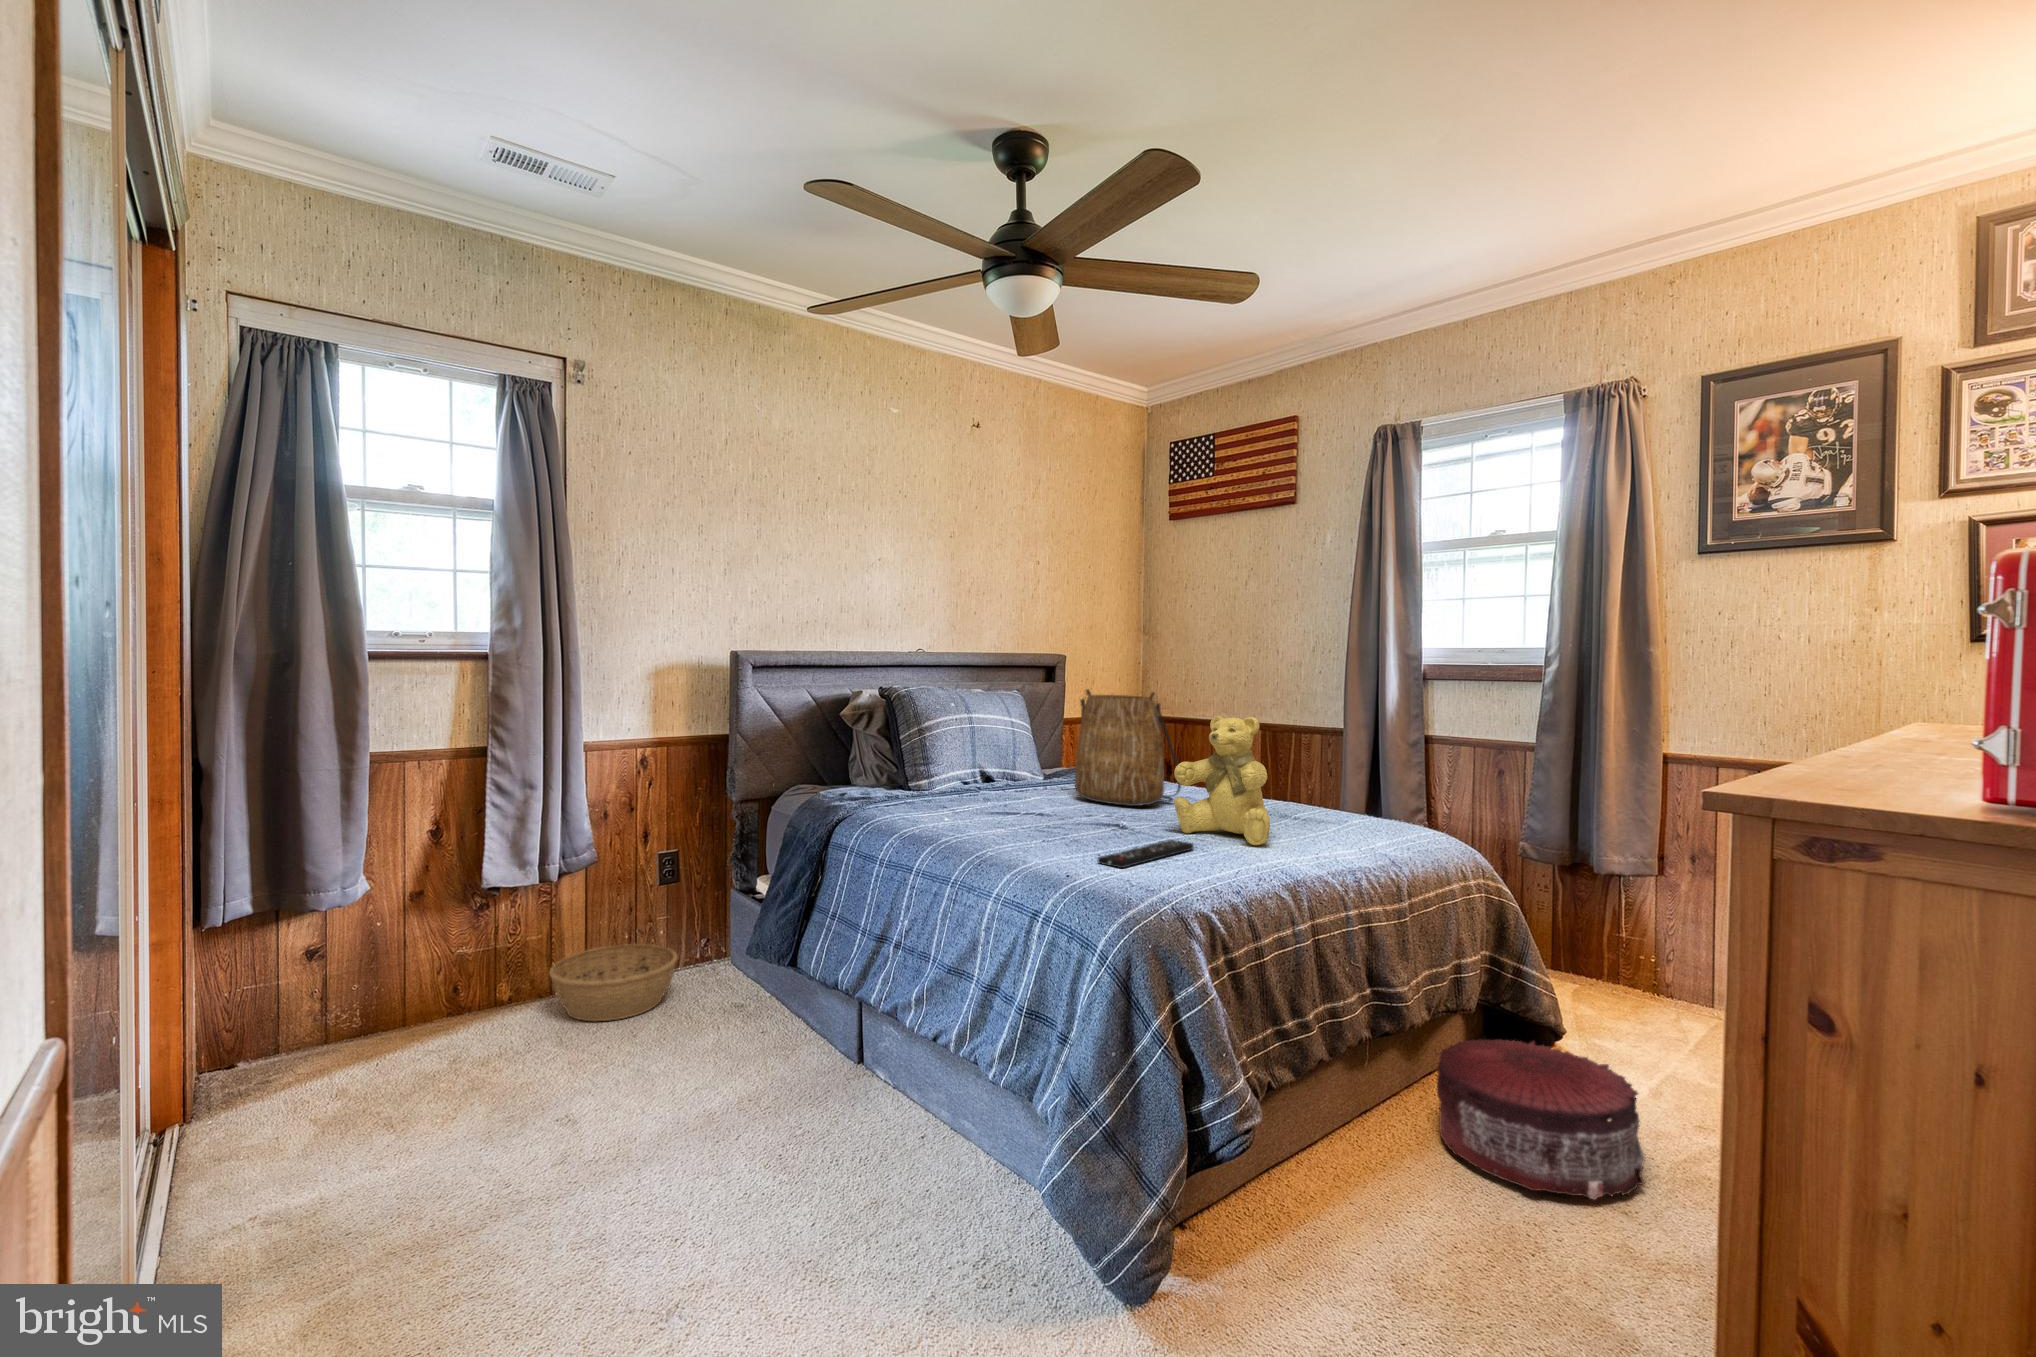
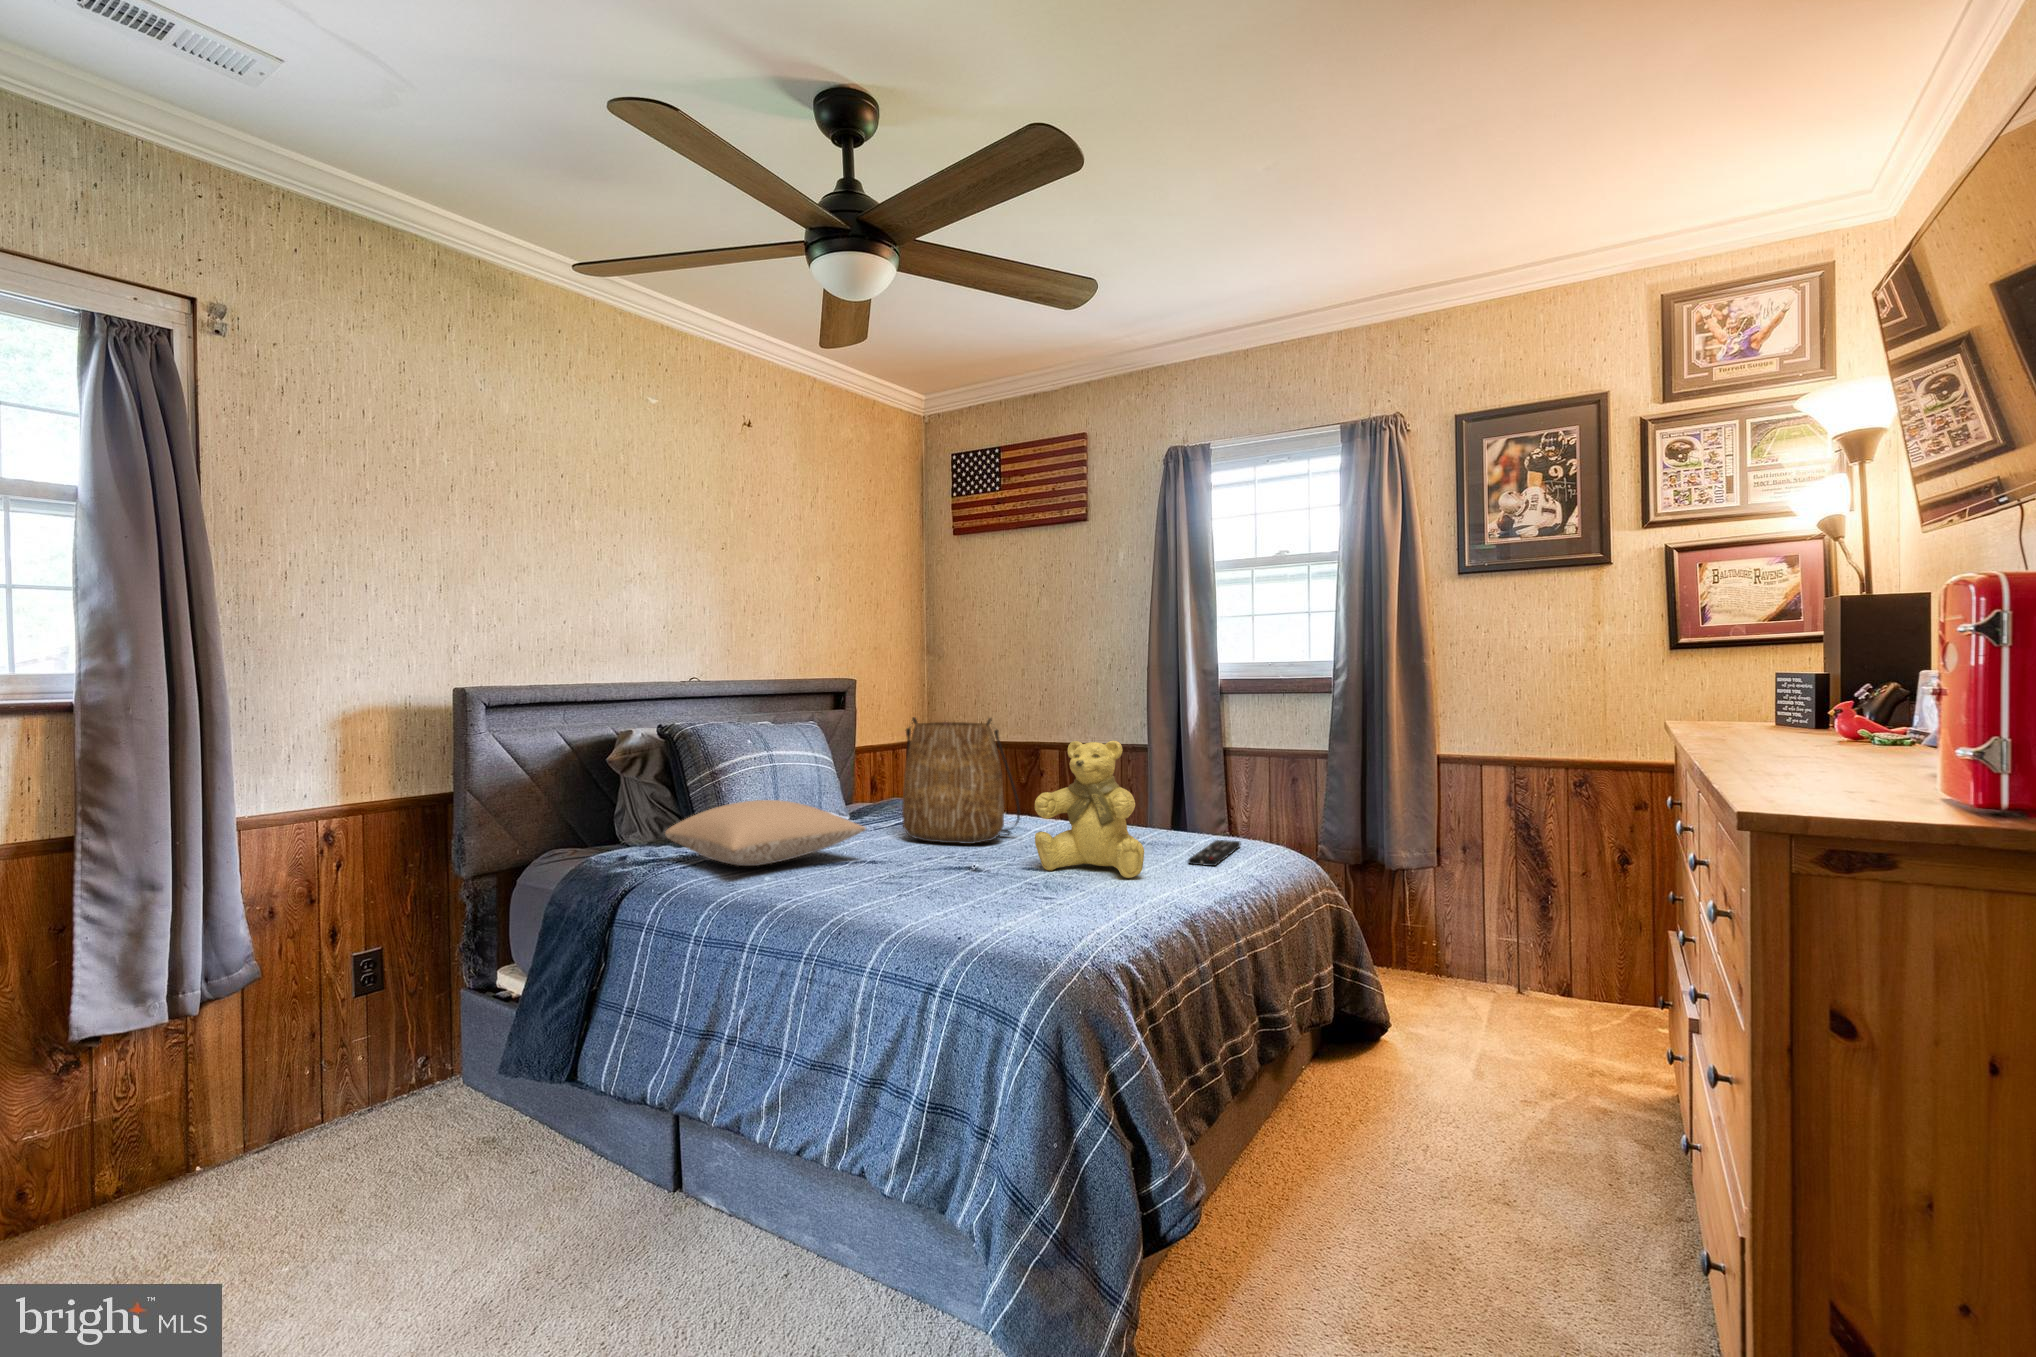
pillow: none [873,755,1031,808] -> present [665,800,866,866]
remote control: present [1098,840,1194,868] -> present [1188,840,1240,866]
basket: present [549,944,677,1021] -> none [188,1079,392,1205]
pouf: present [1437,1039,1644,1199] -> none [1316,1045,1516,1202]

